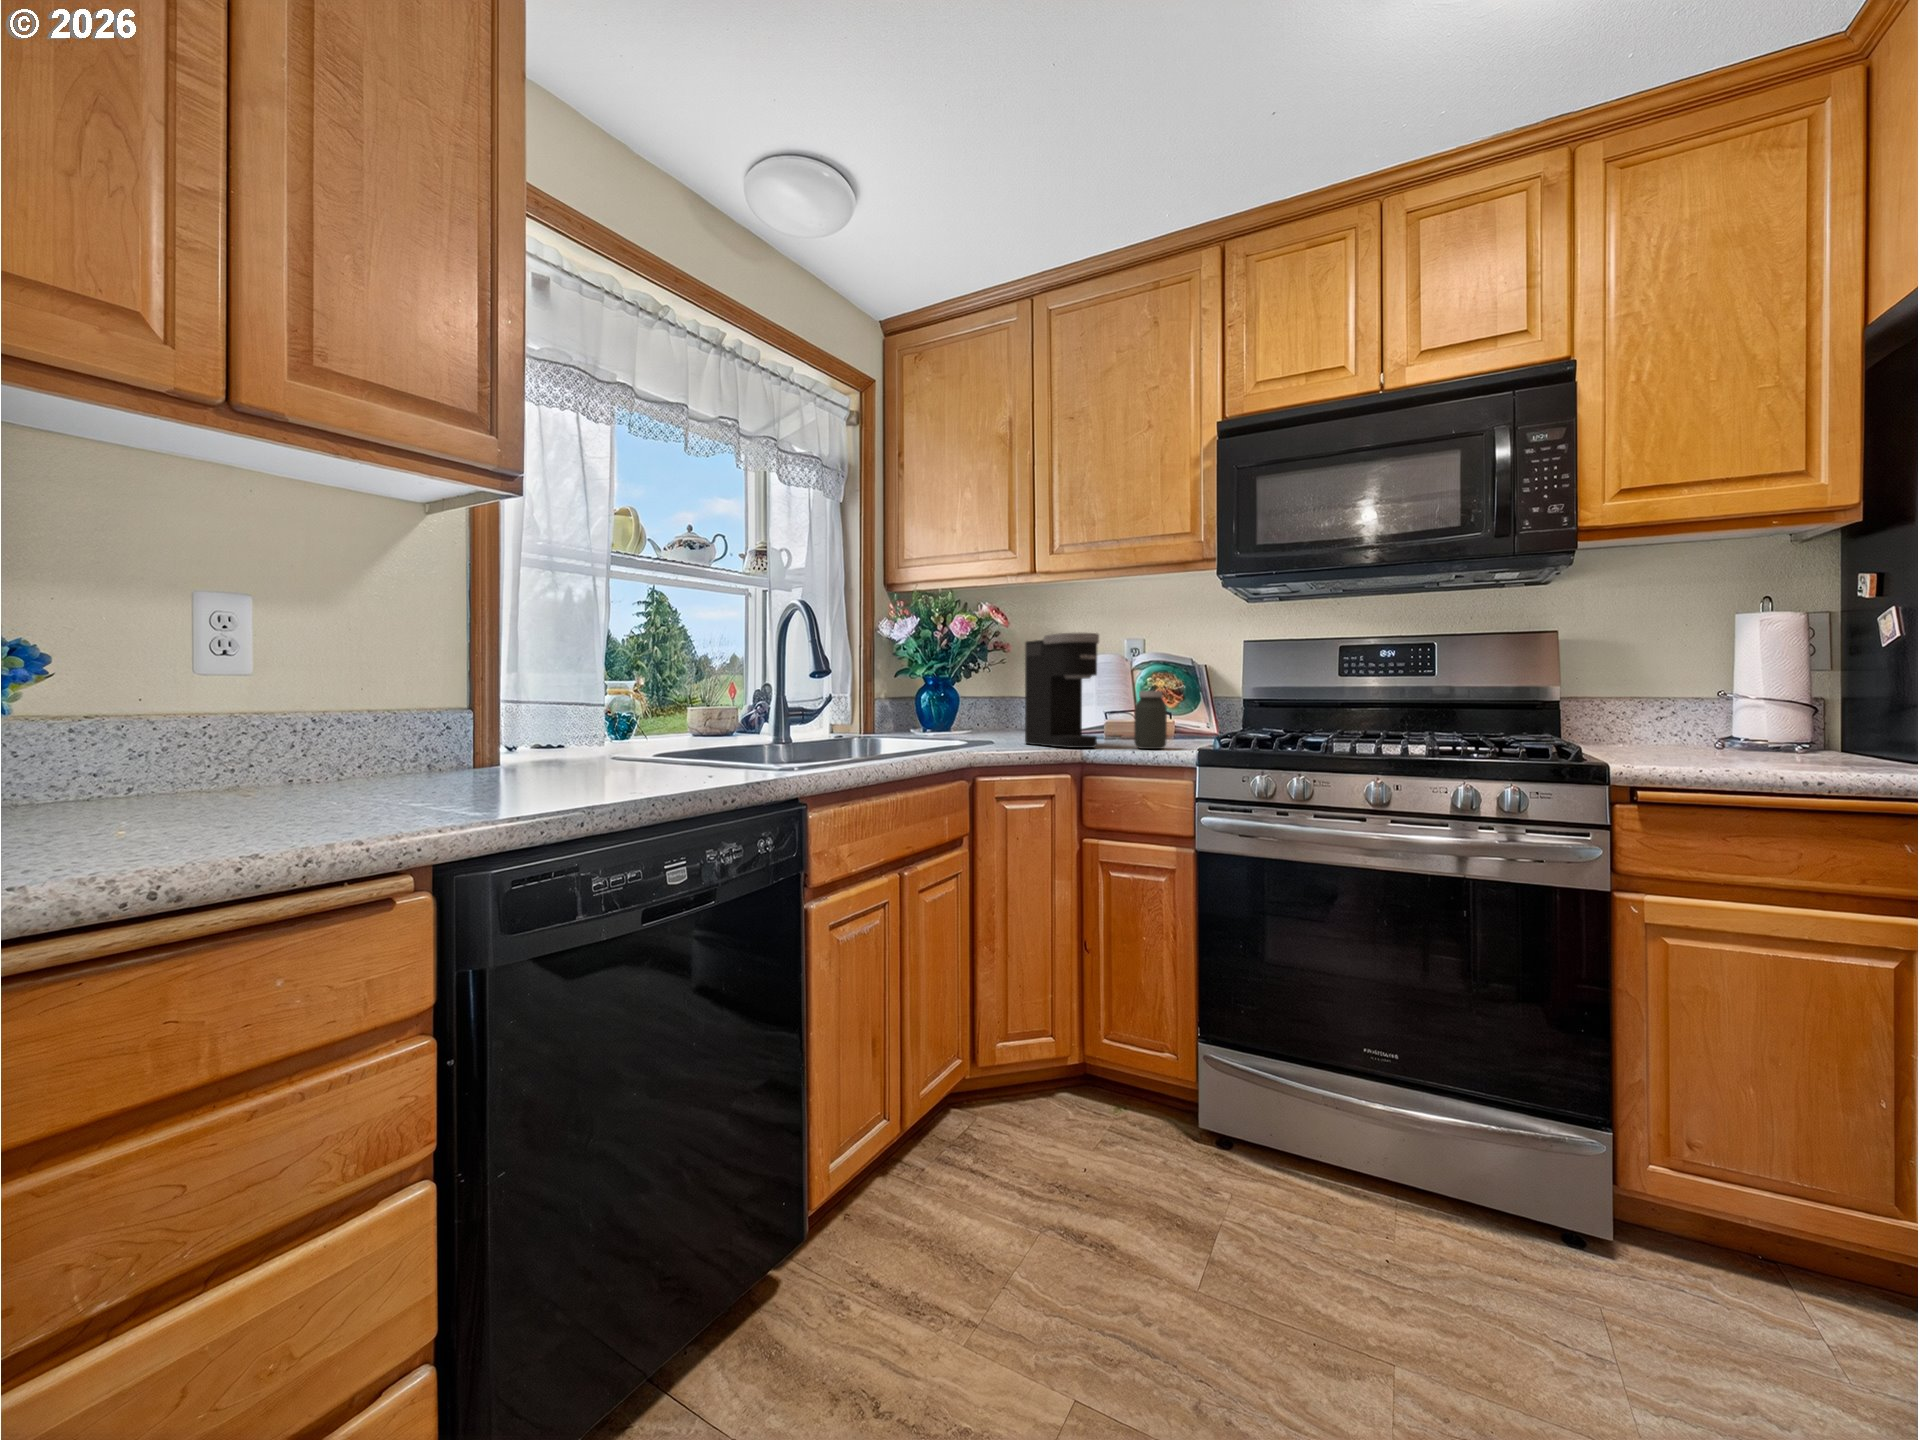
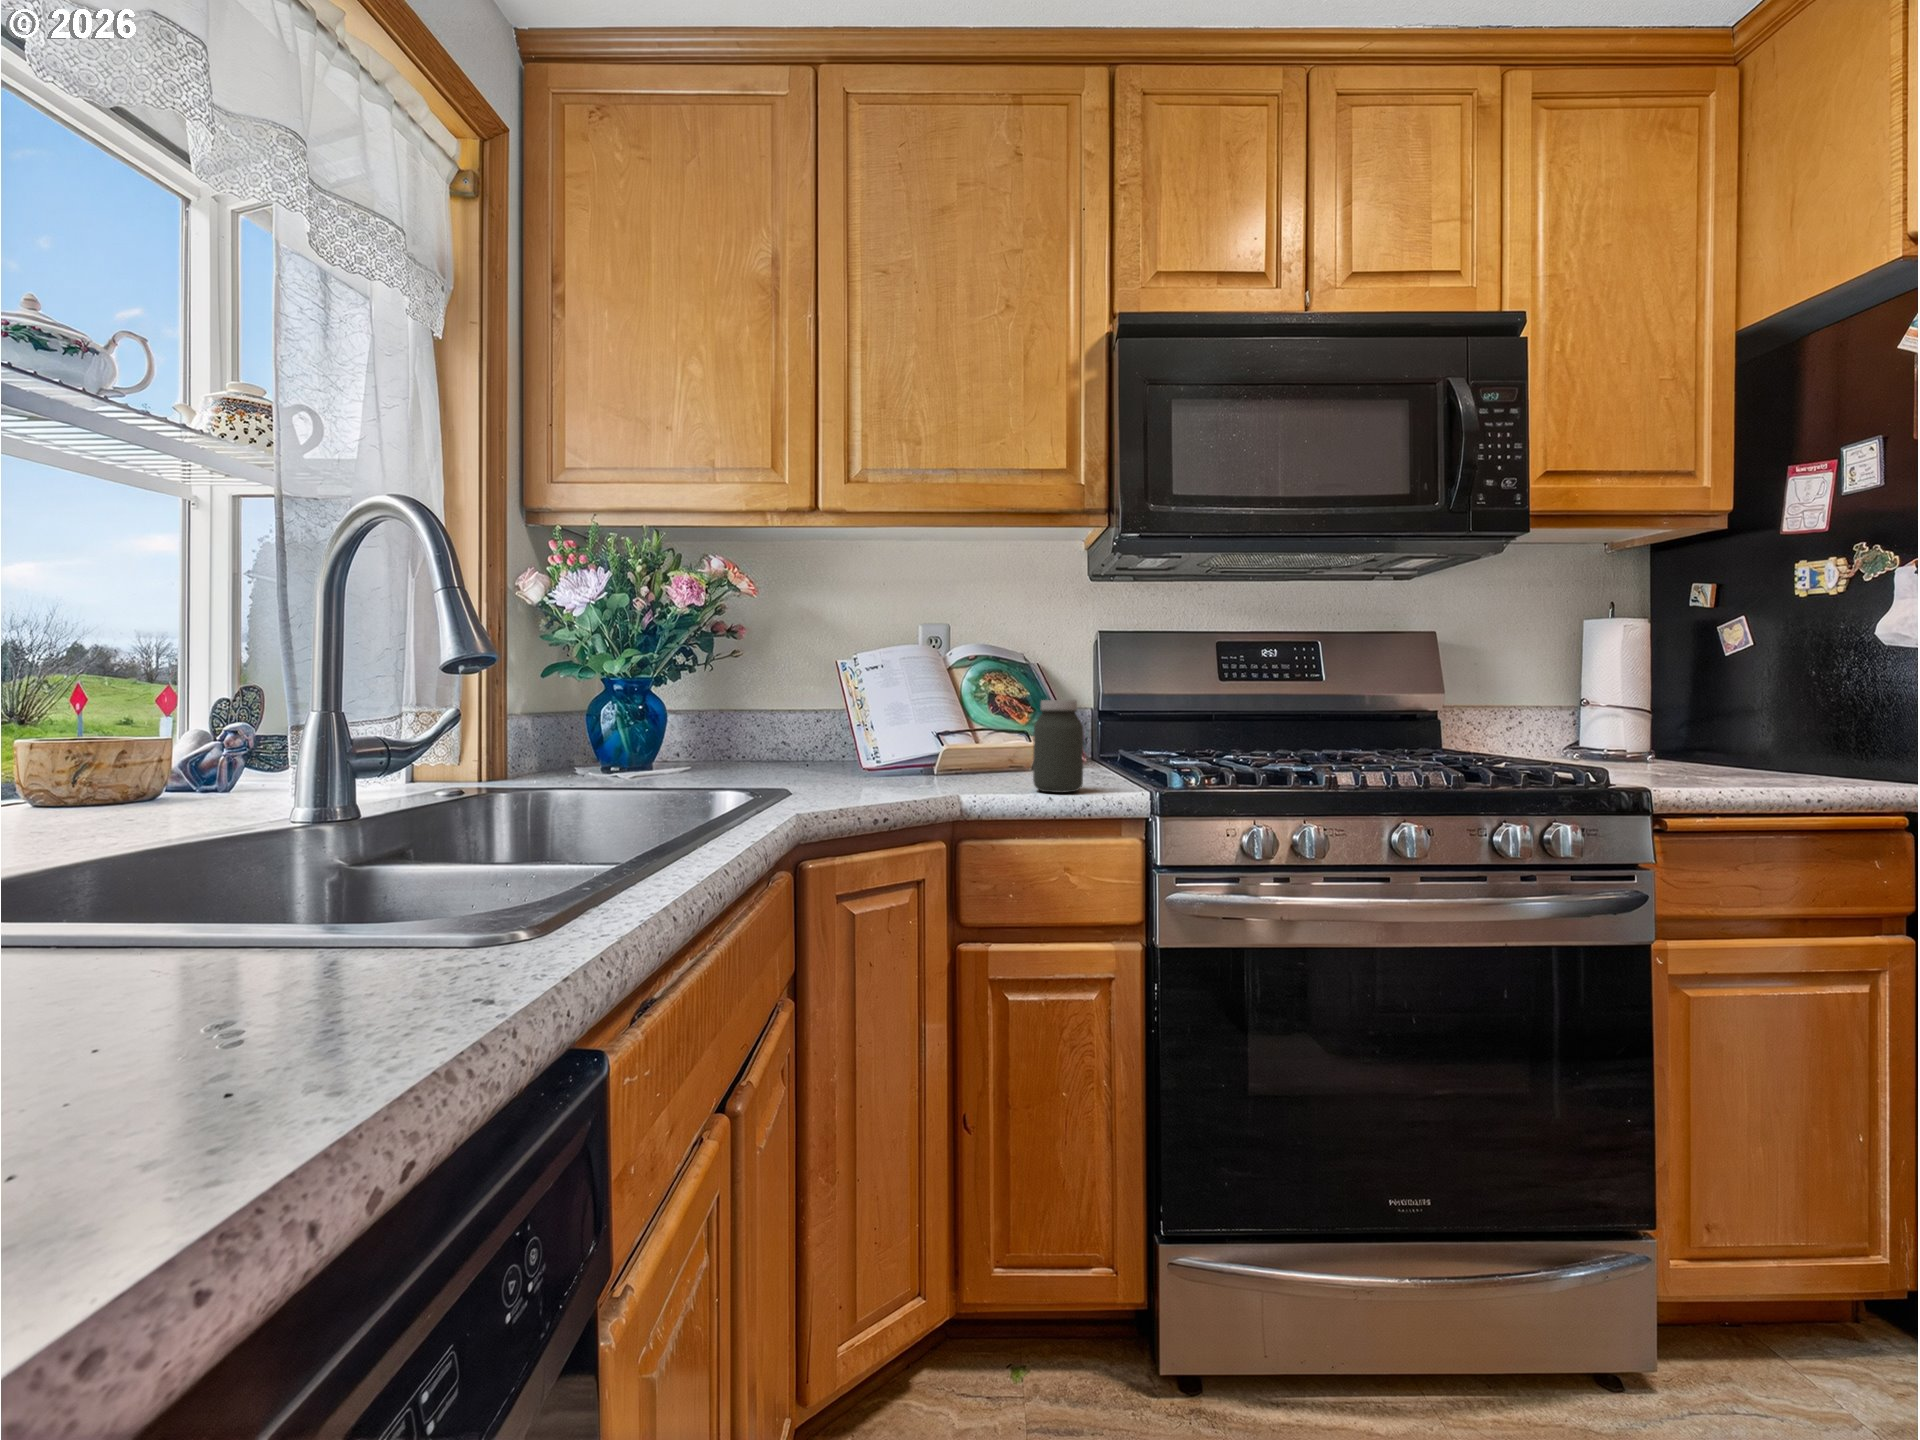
coffee maker: present [1025,633,1099,748] -> none [840,600,988,797]

